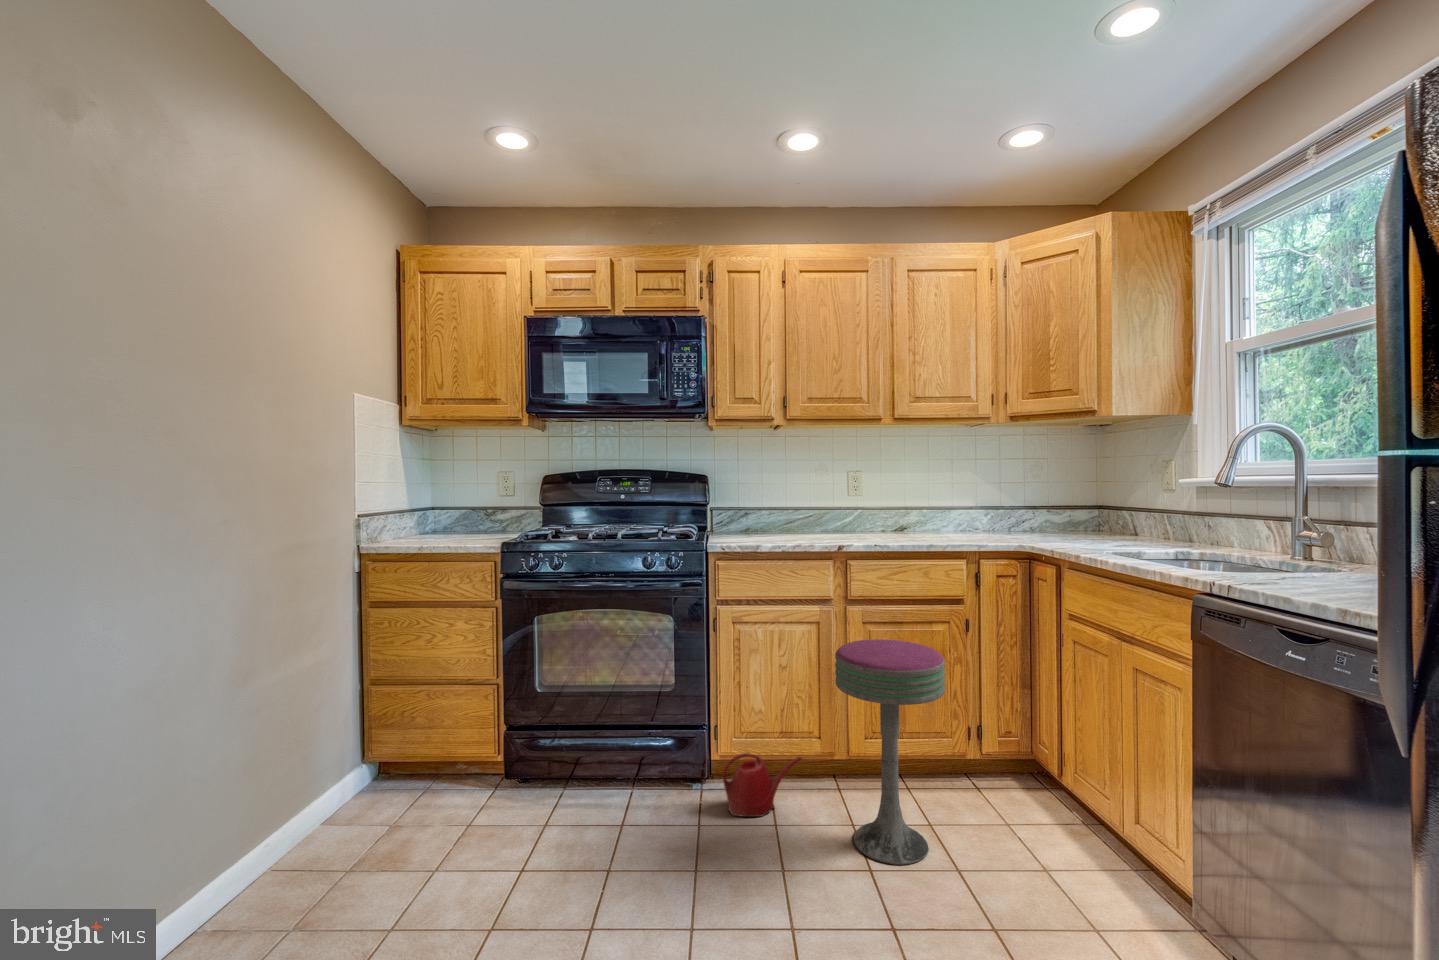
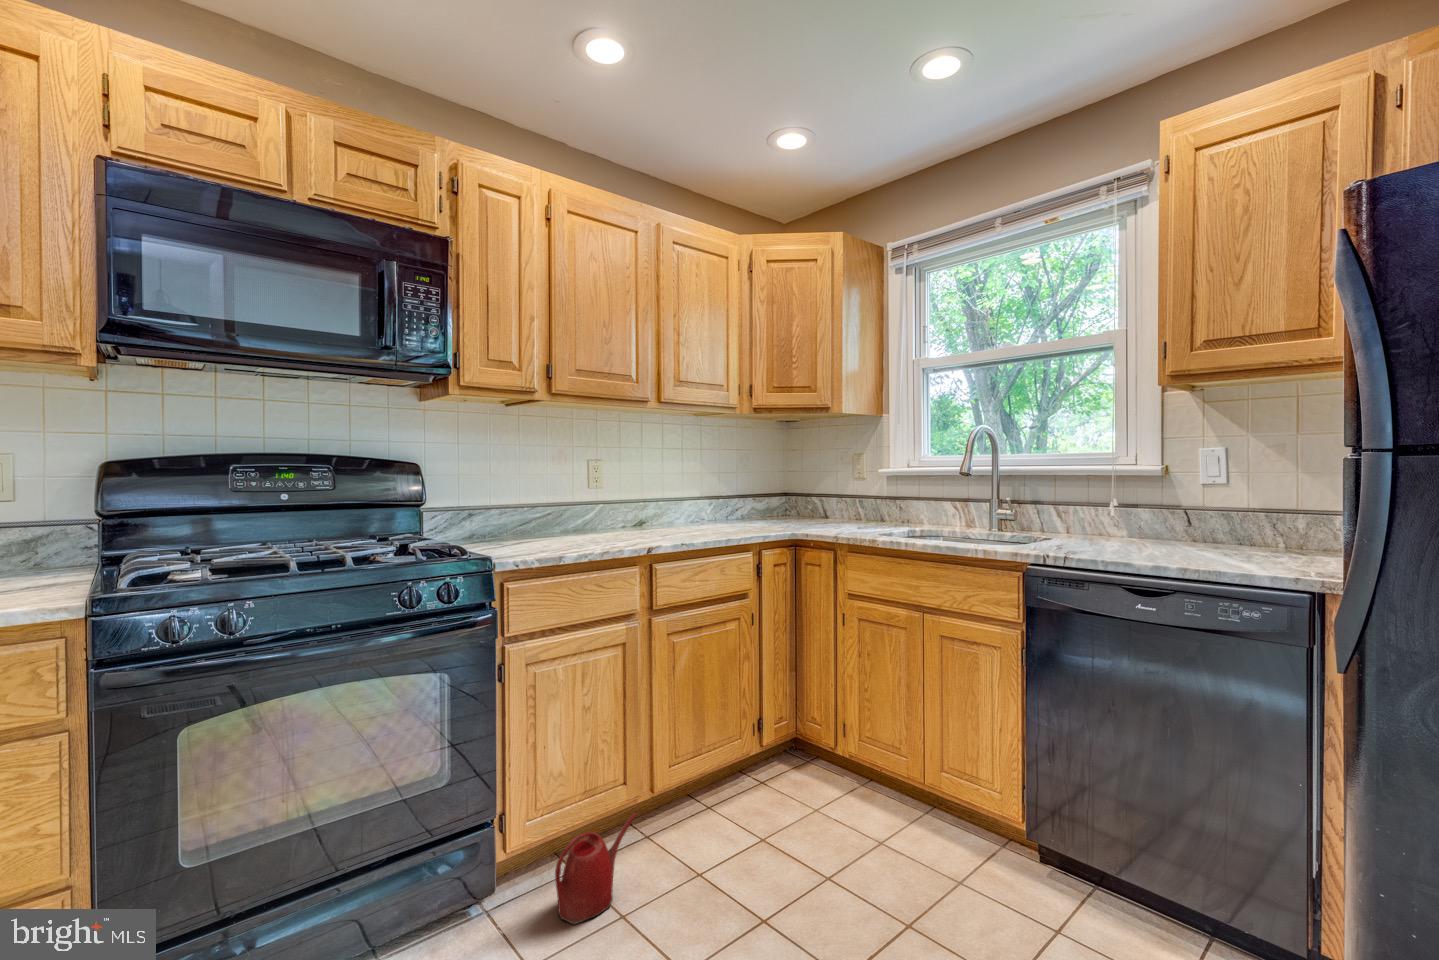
bar stool: present [835,639,945,865] -> none [699,646,817,897]

